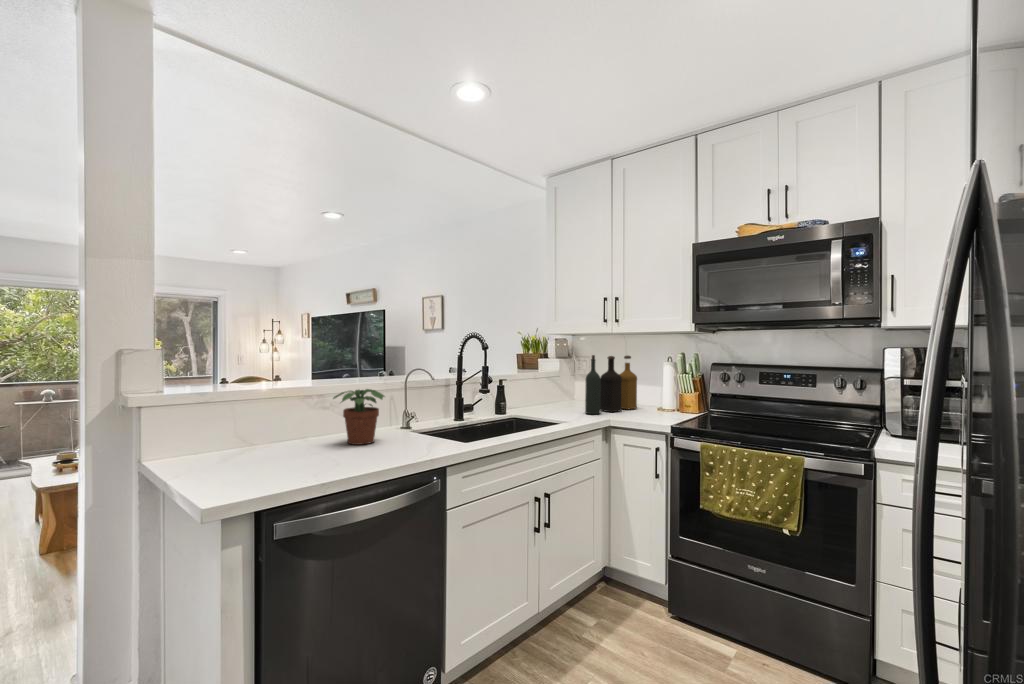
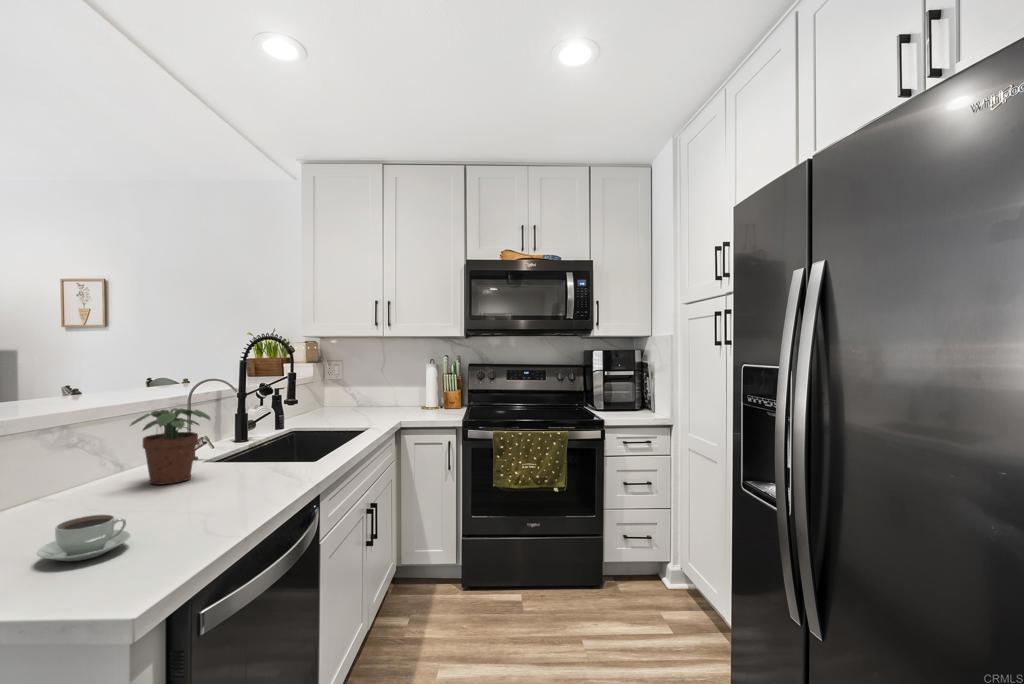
bottle: present [585,355,637,414] -> none [367,360,407,419]
coffee cup: none [210,455,263,482] -> present [37,514,130,561]

